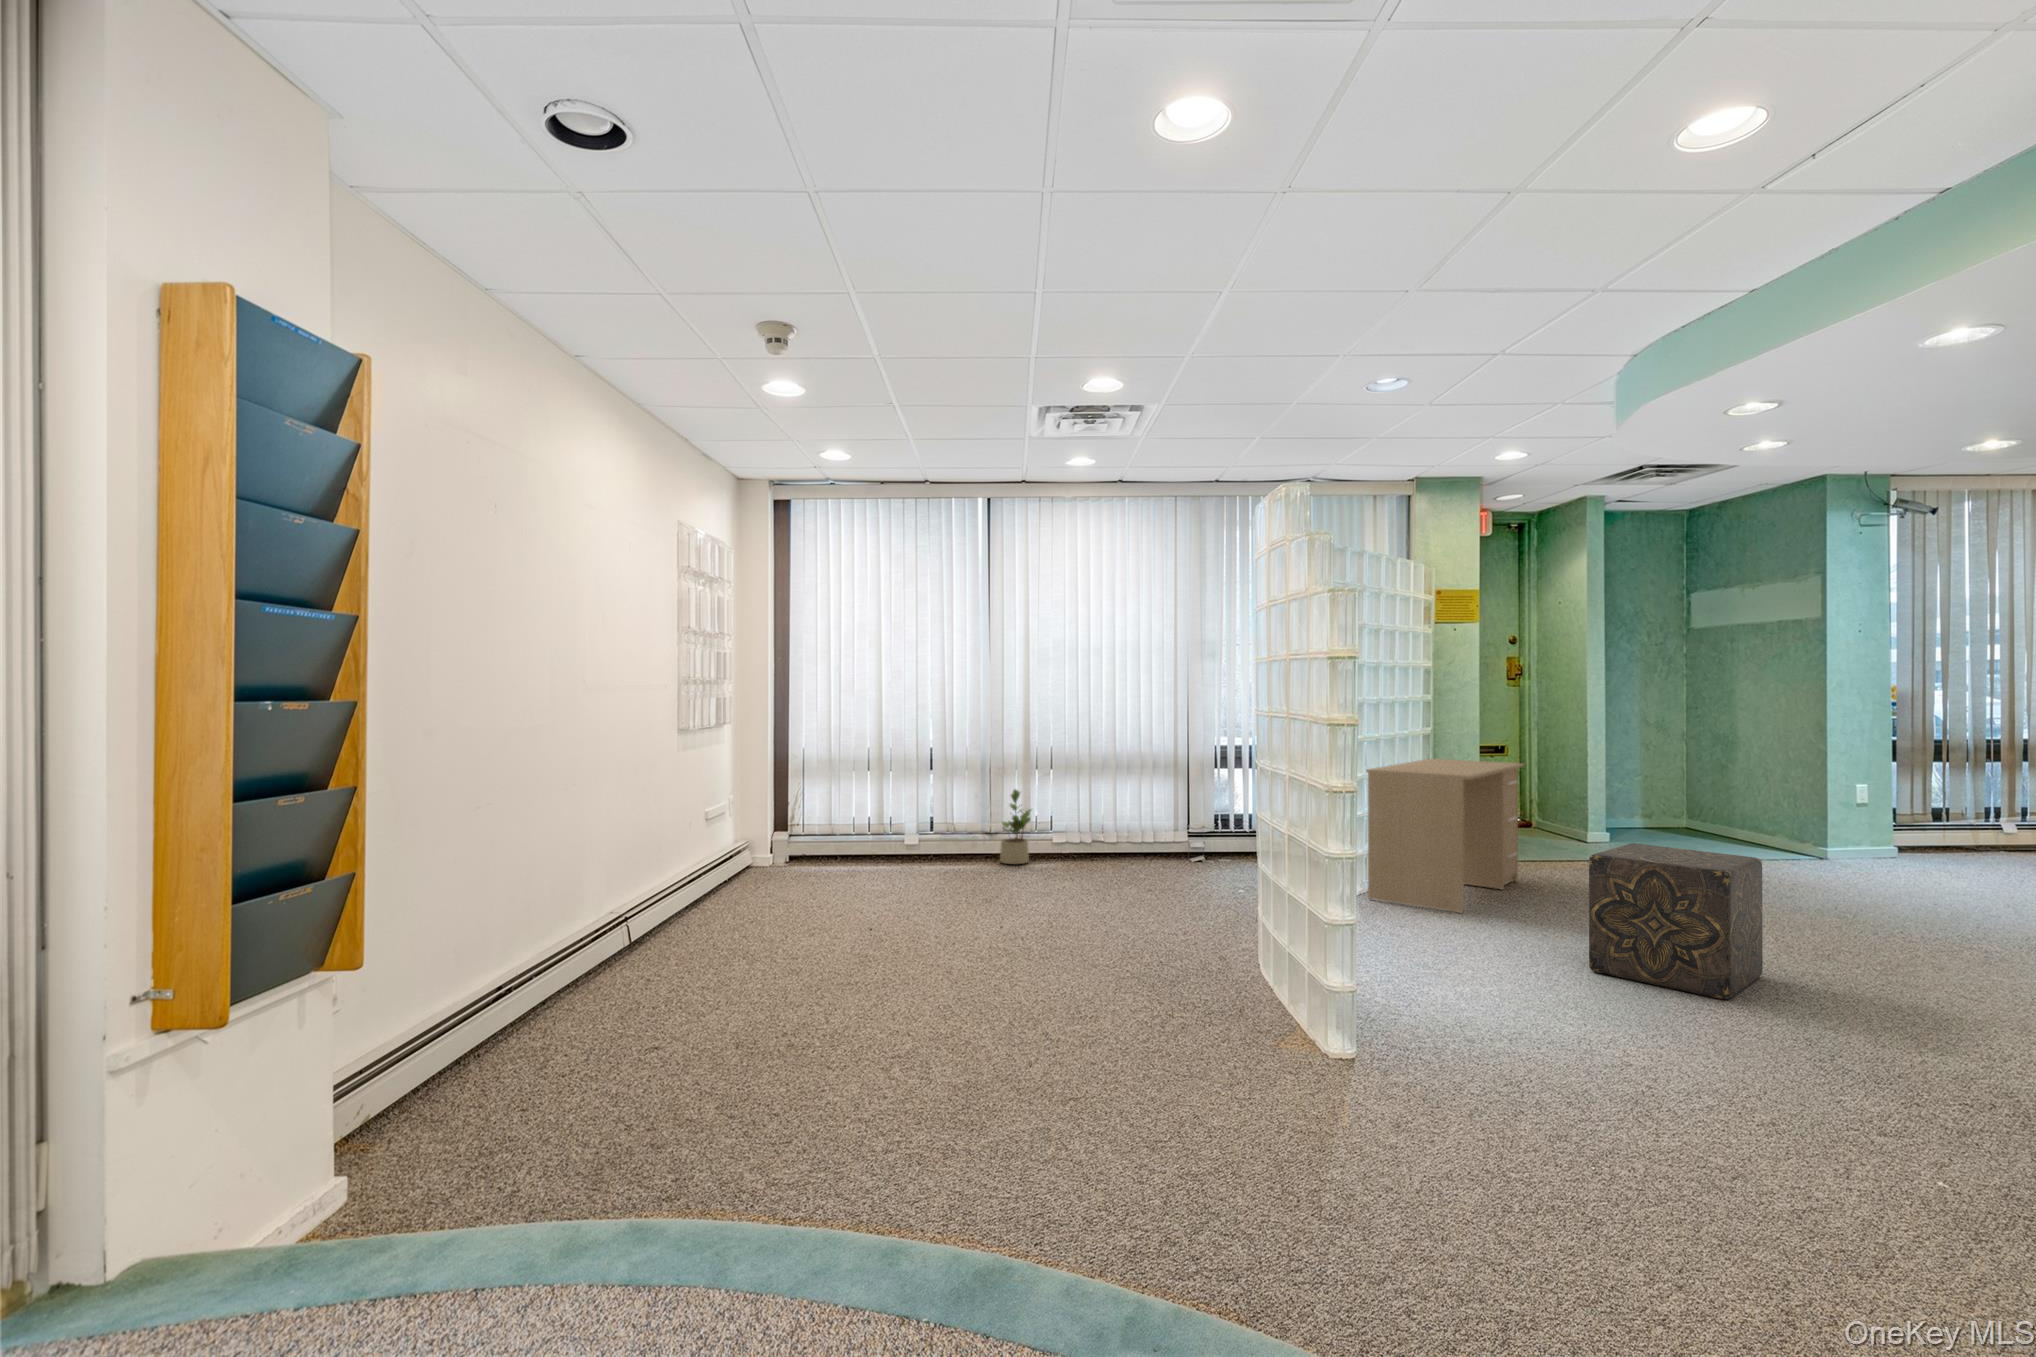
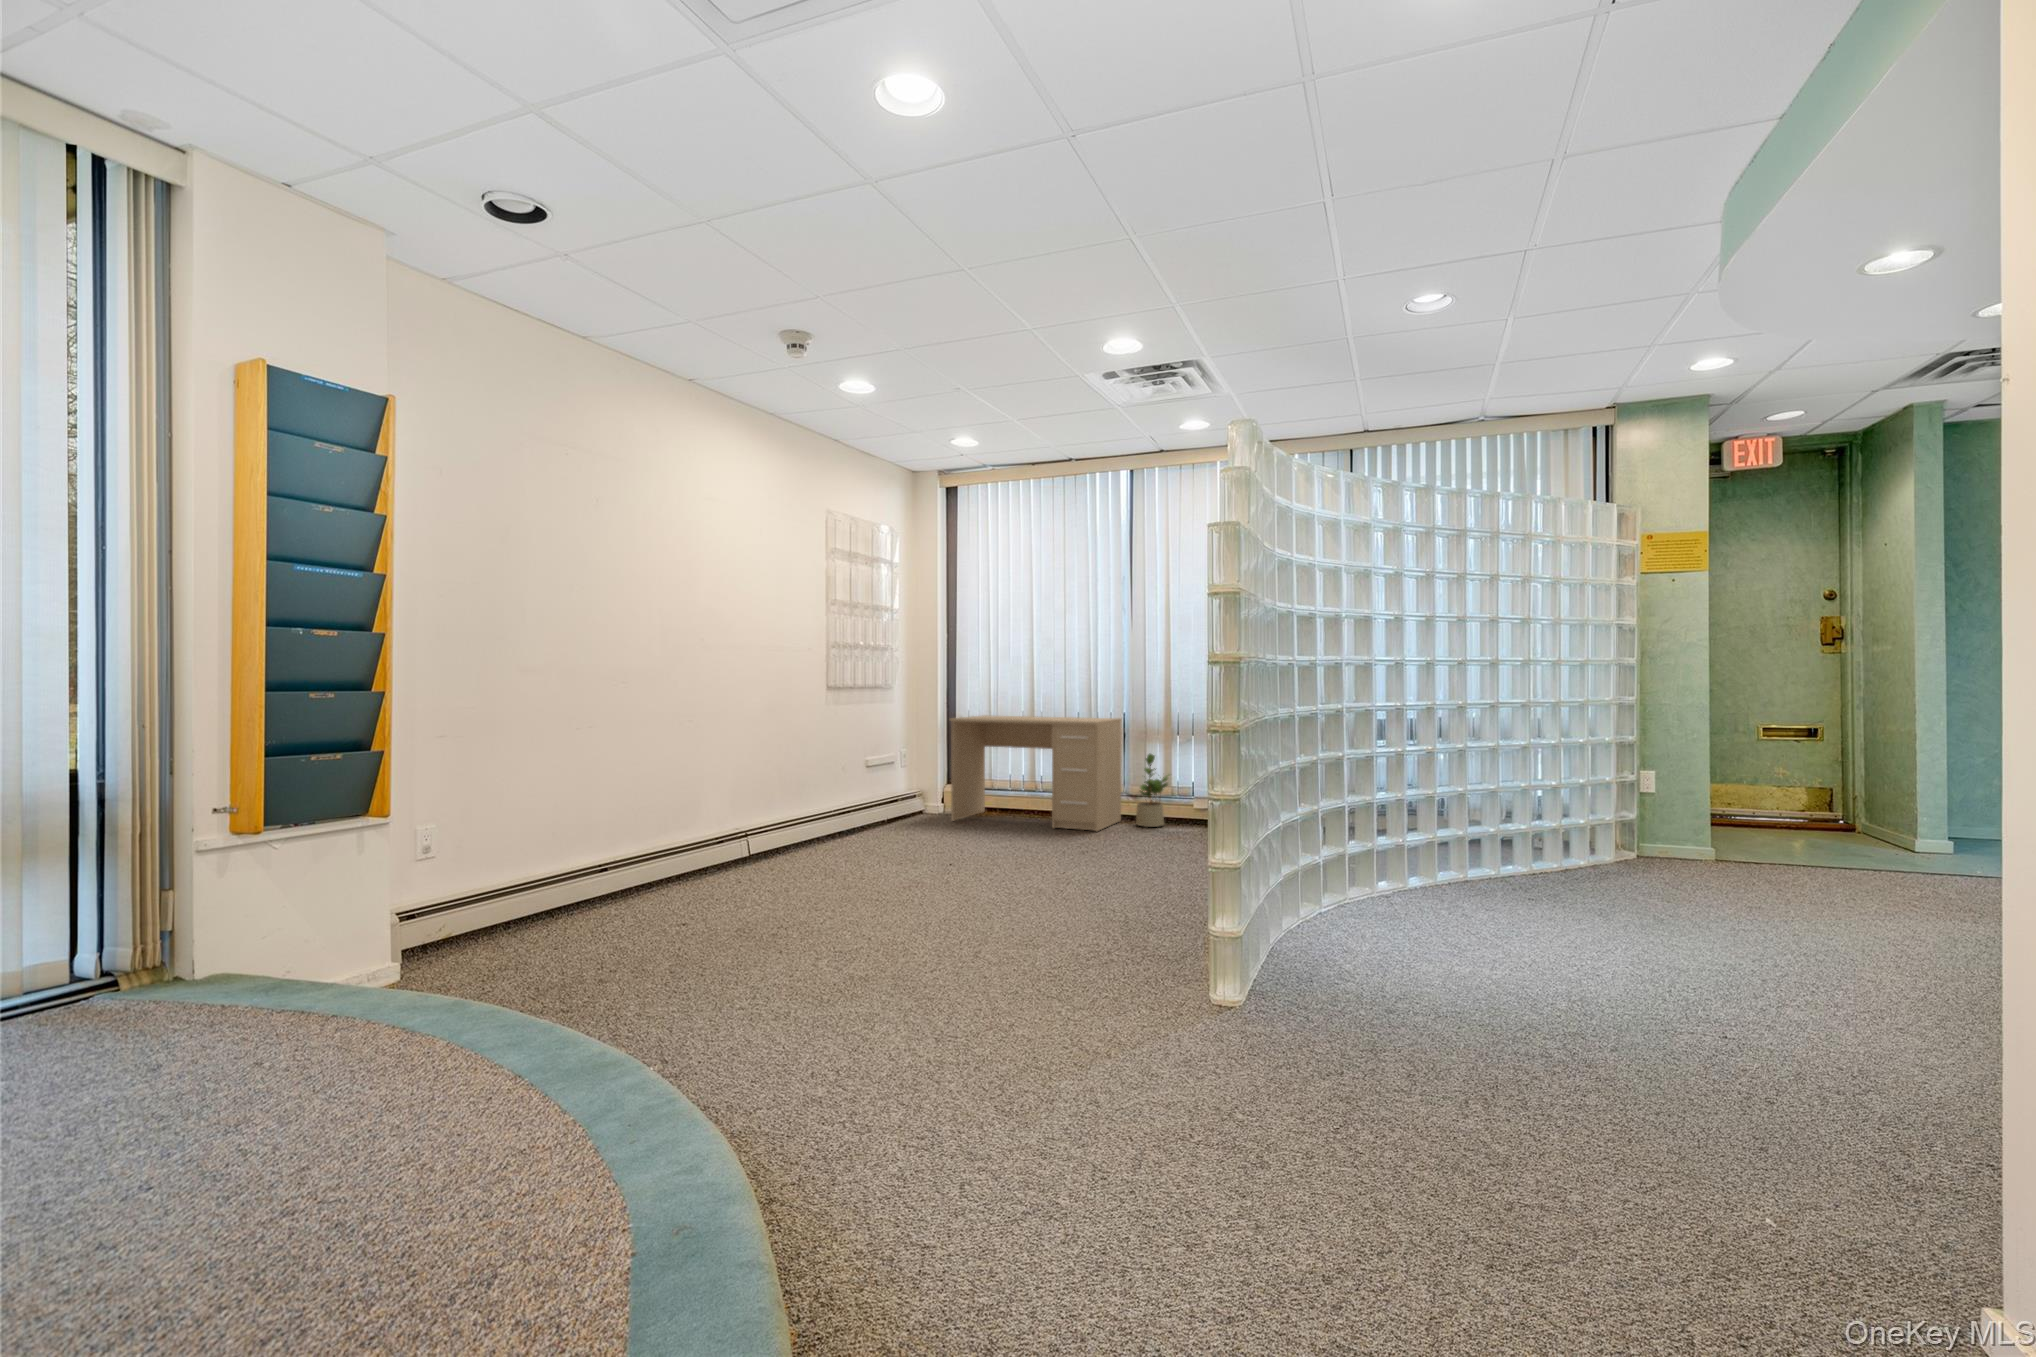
desk: present [1366,759,1524,913] -> present [950,715,1122,831]
ottoman: present [1589,843,1763,999] -> none [1643,824,1900,1015]

